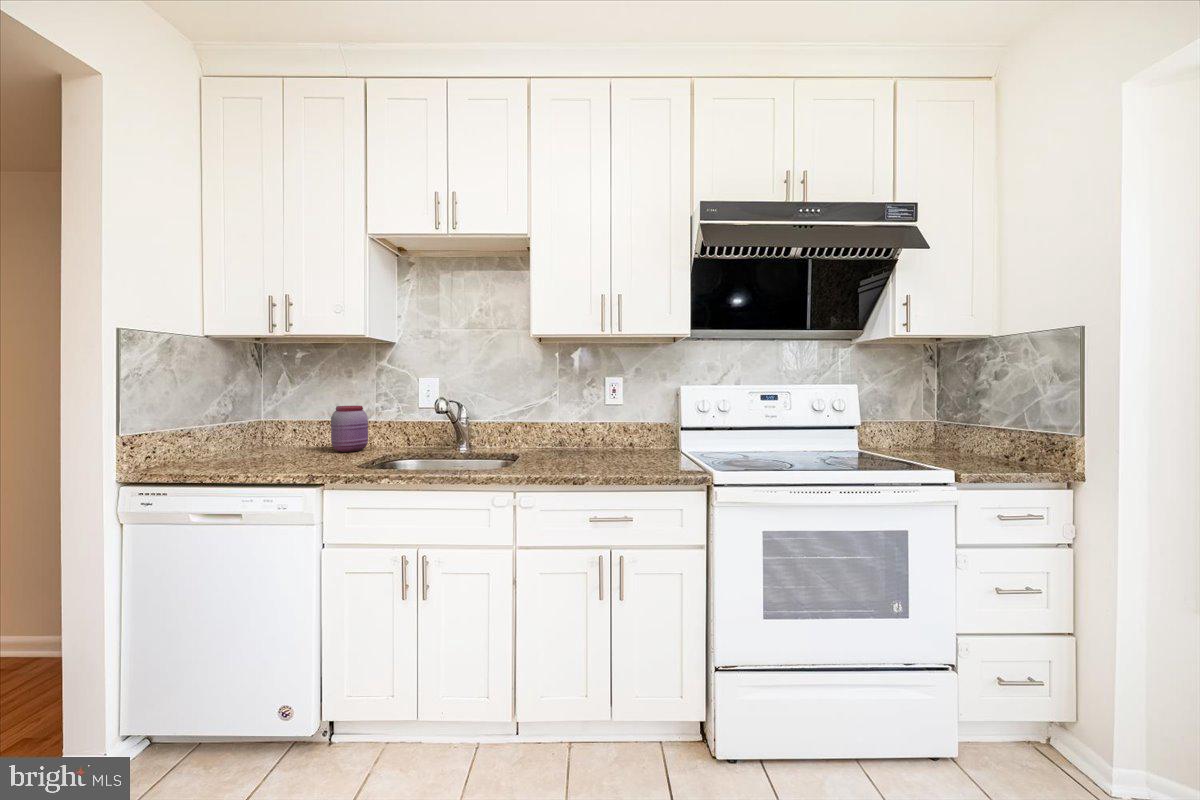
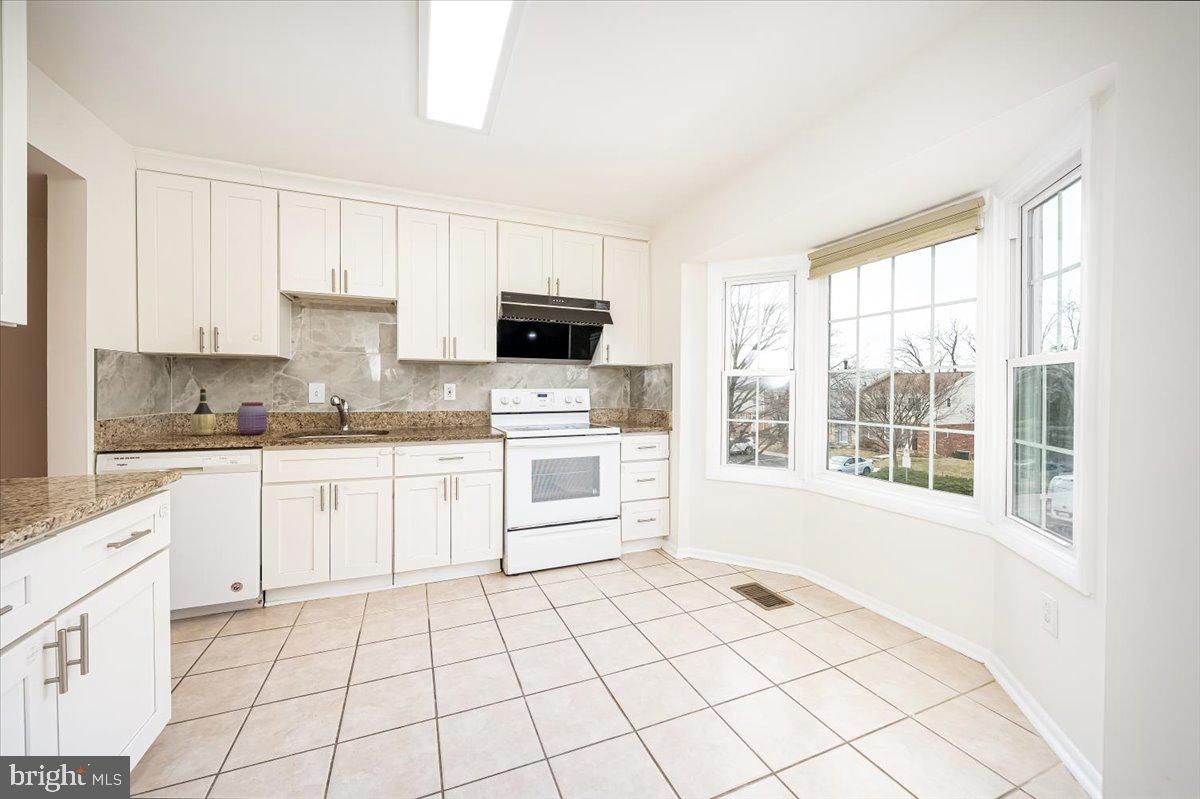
wine bottle: none [277,383,309,451] -> present [190,386,216,435]

